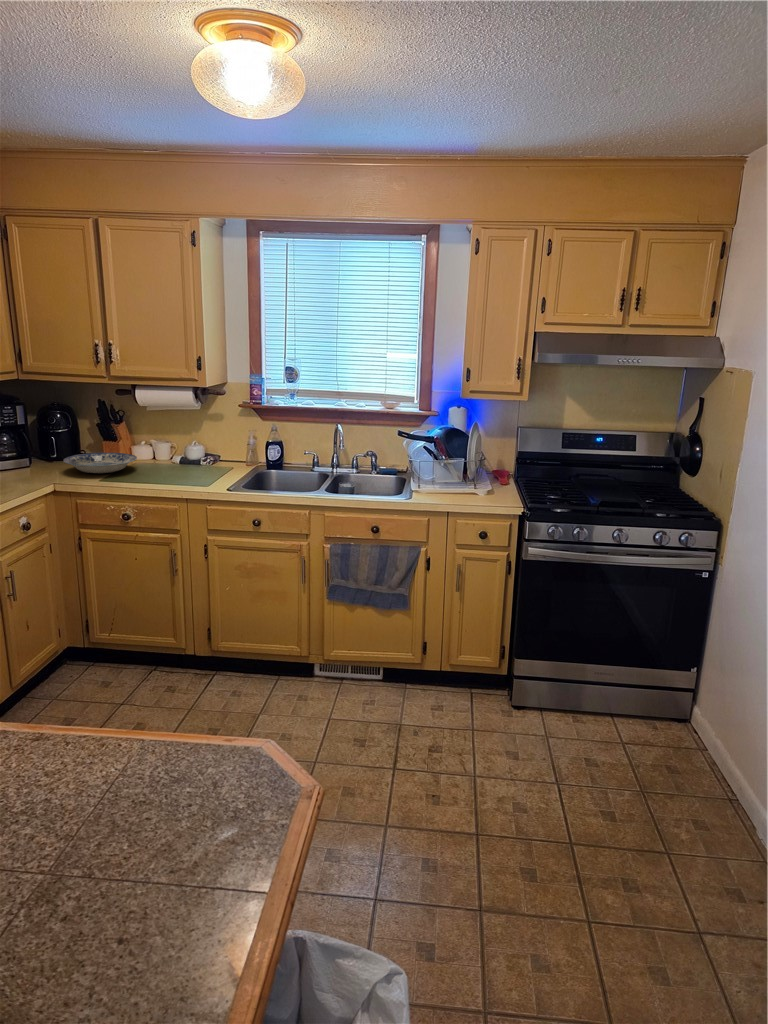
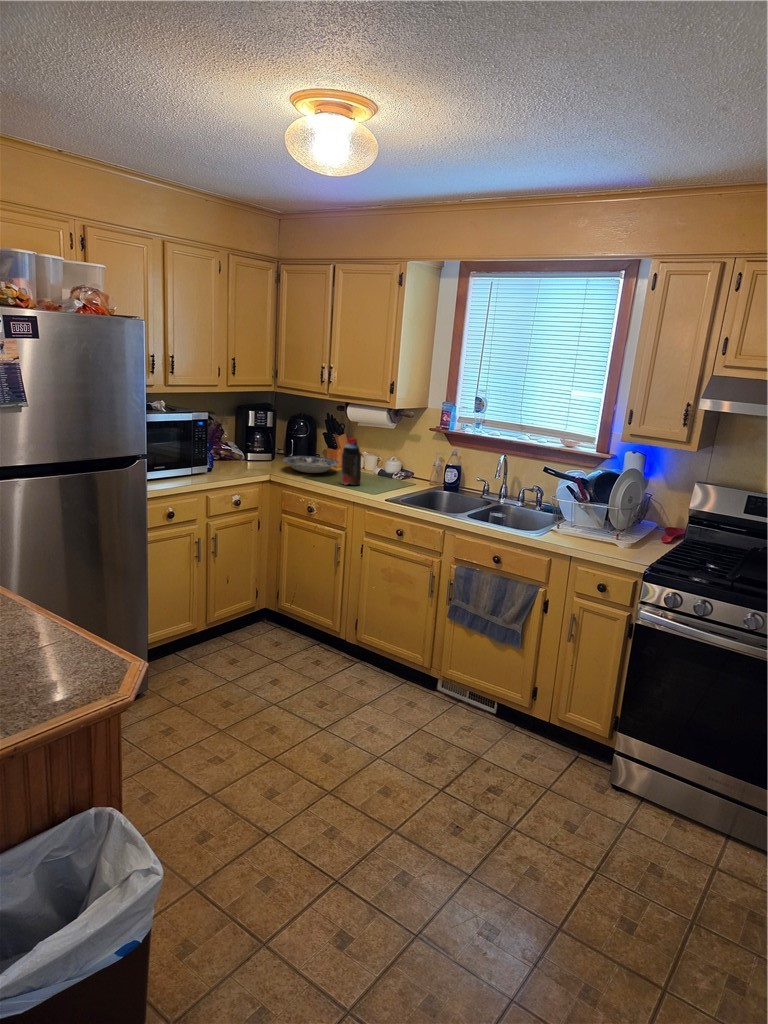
bottle: none [153,425,180,480] -> present [341,438,361,485]

